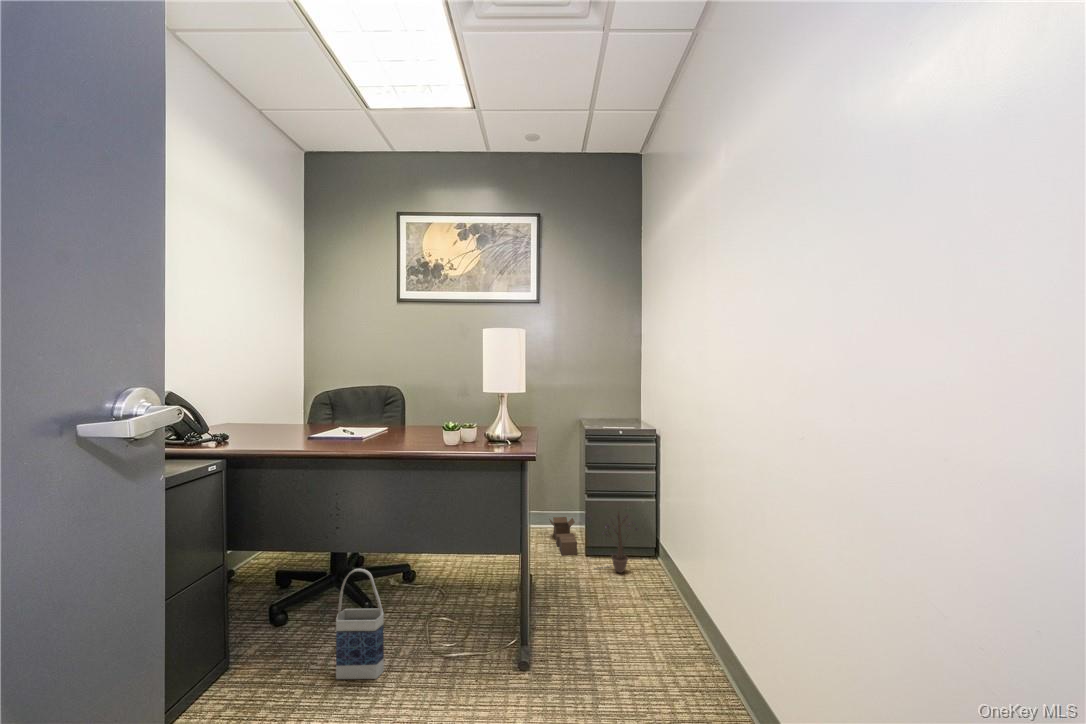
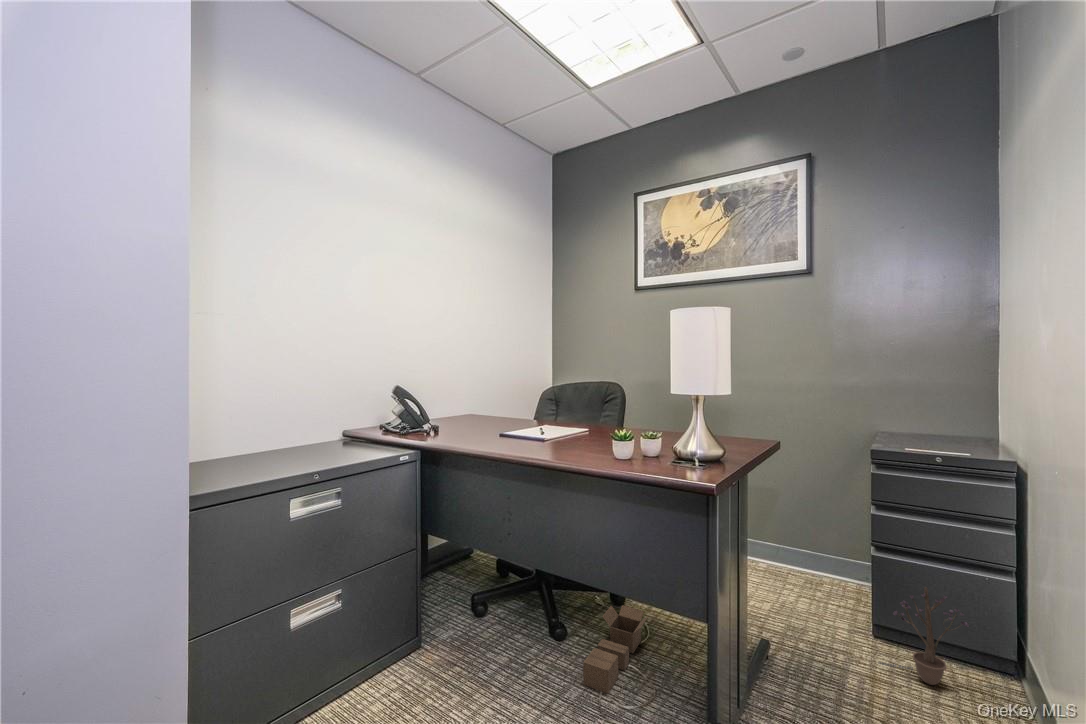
cardboard box: present [549,517,577,556] -> present [583,605,648,694]
bag: present [336,569,384,679] -> none [507,576,555,704]

